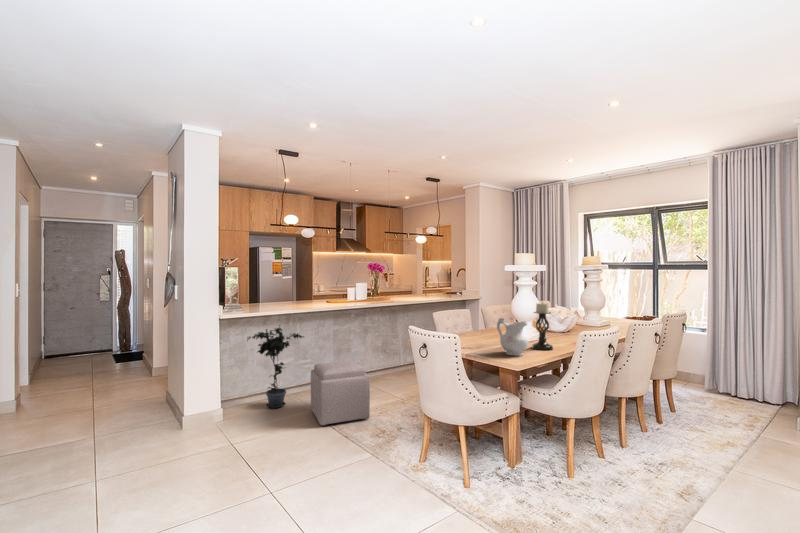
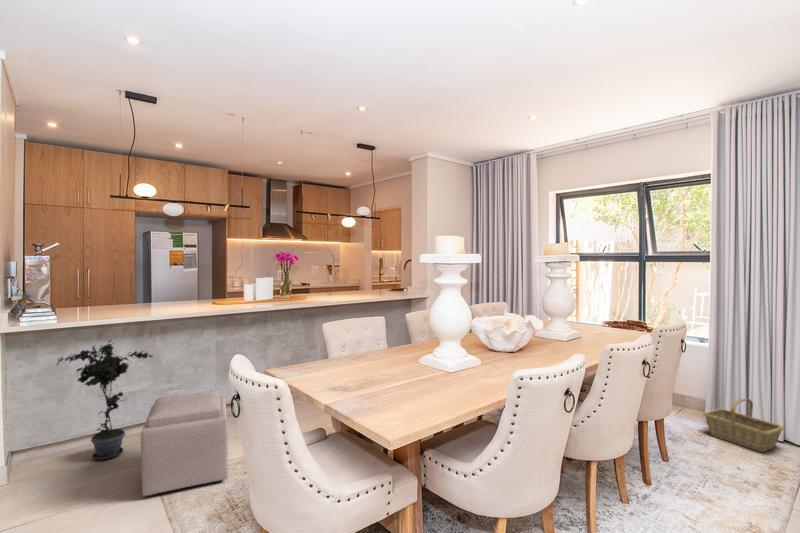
candle holder: present [532,302,553,350] -> none [452,312,483,390]
ceramic pitcher: present [497,318,528,356] -> none [389,341,437,405]
basket: none [703,370,761,408] -> present [704,399,783,452]

